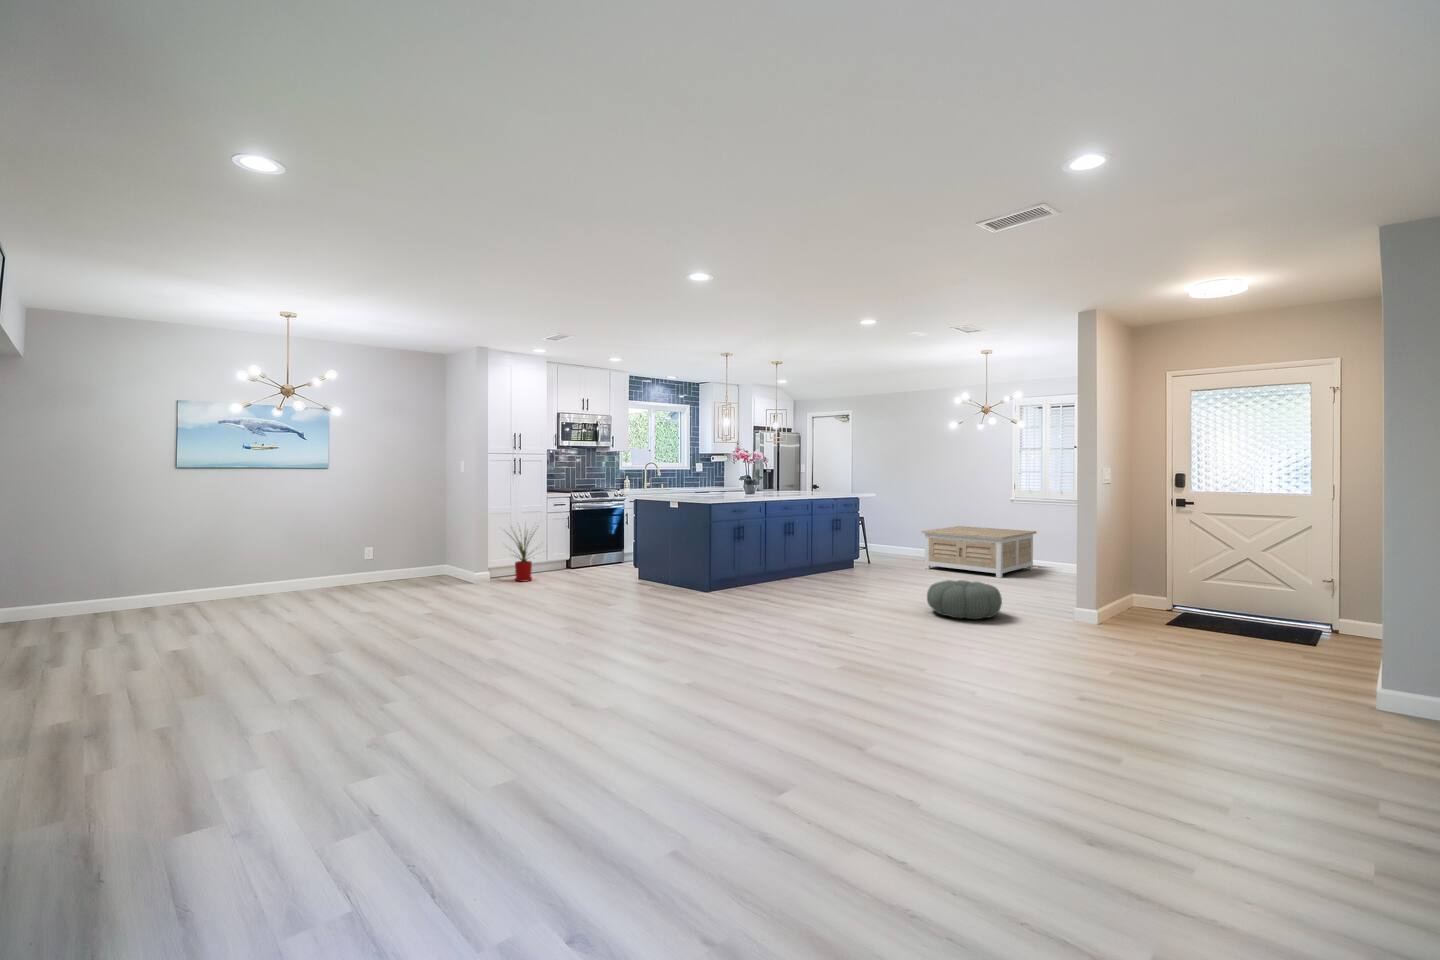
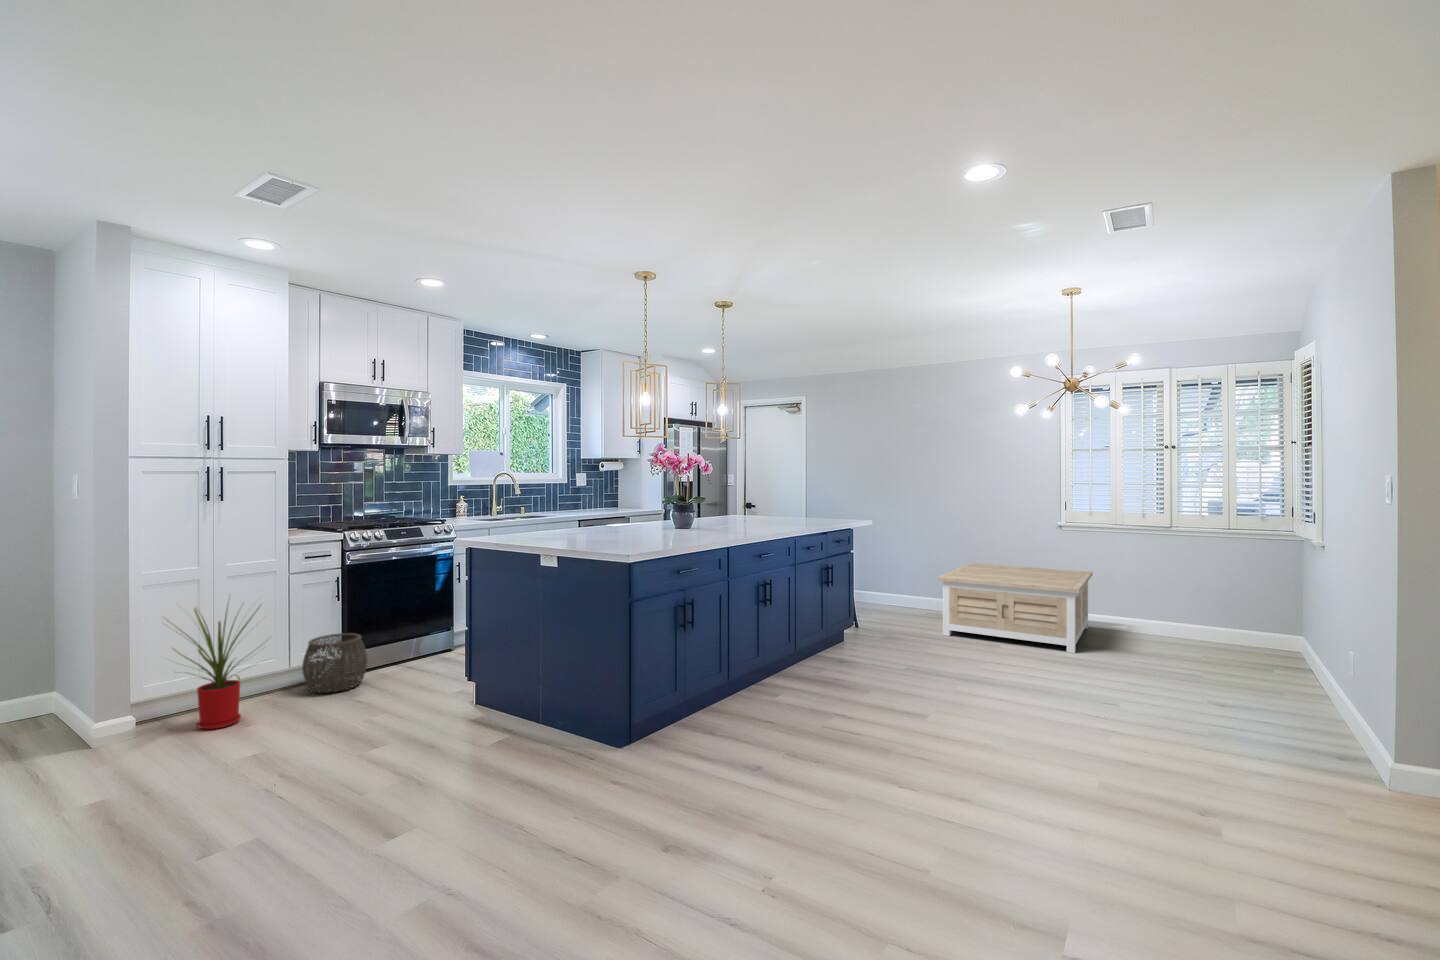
woven basket: none [553,546,584,574] -> present [302,633,367,693]
pouf: present [927,580,1002,619] -> none [1088,710,1266,817]

